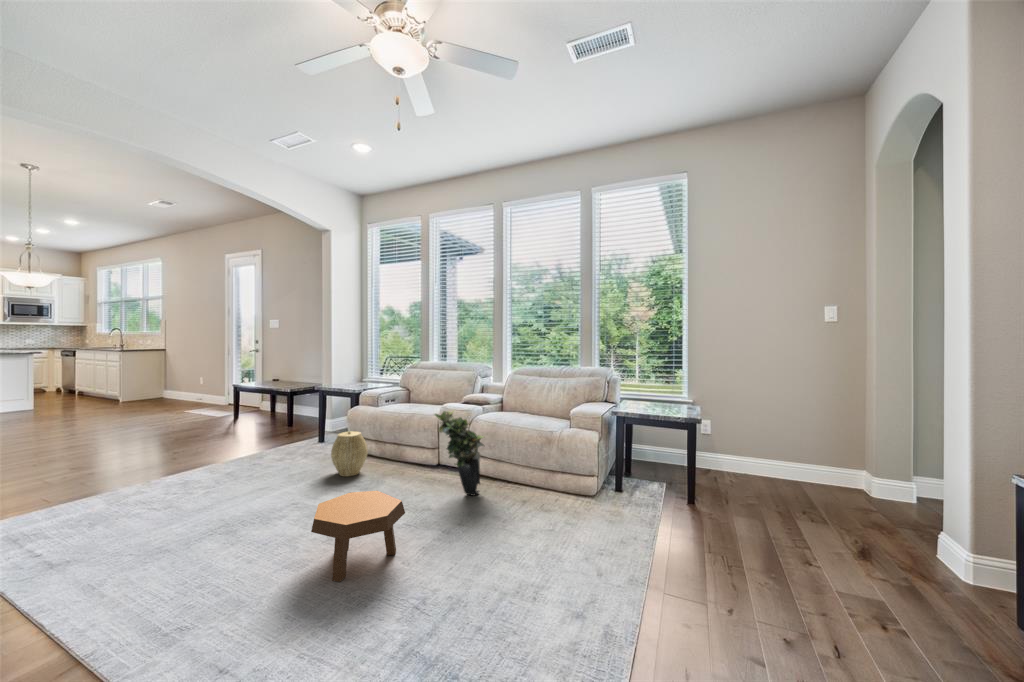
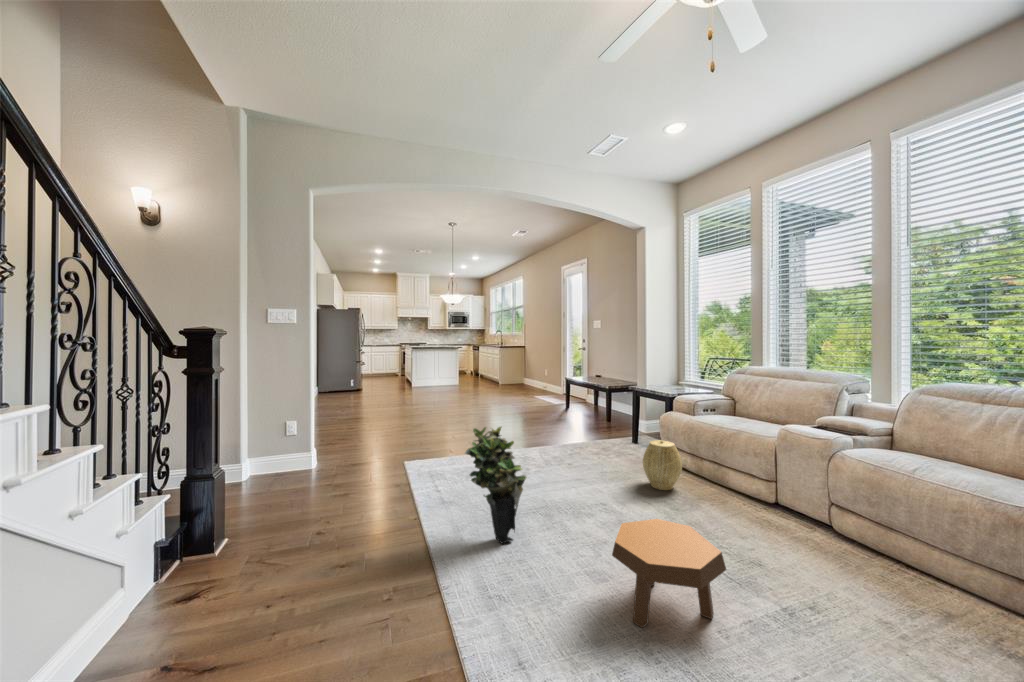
potted plant: present [435,411,484,496] -> present [465,427,527,544]

